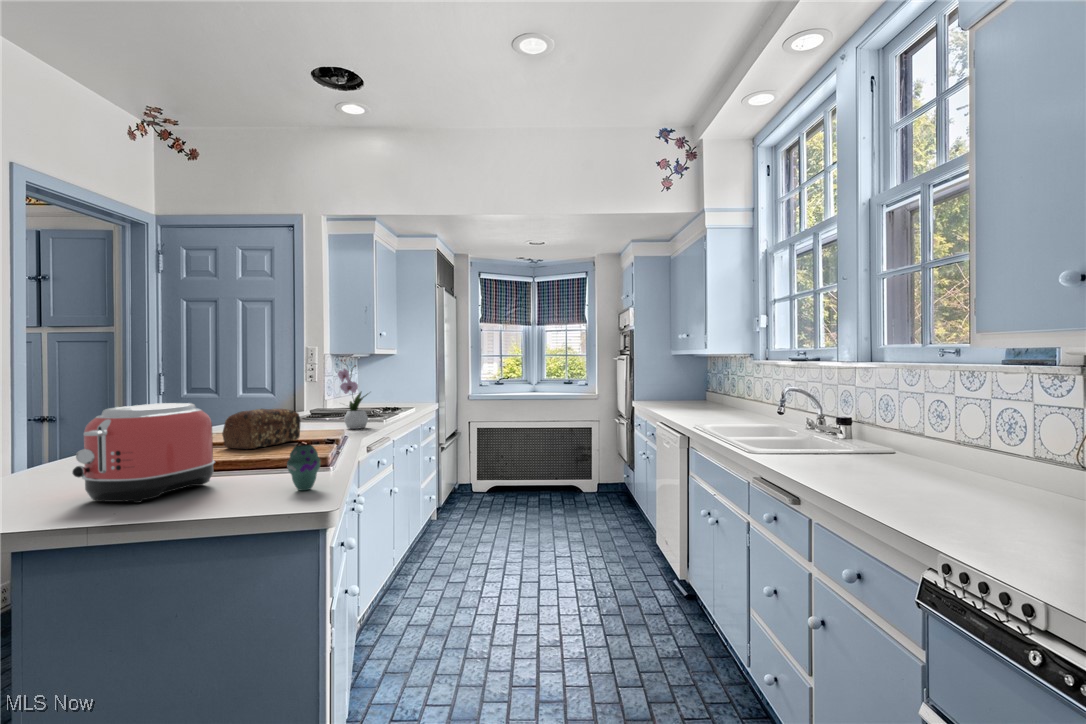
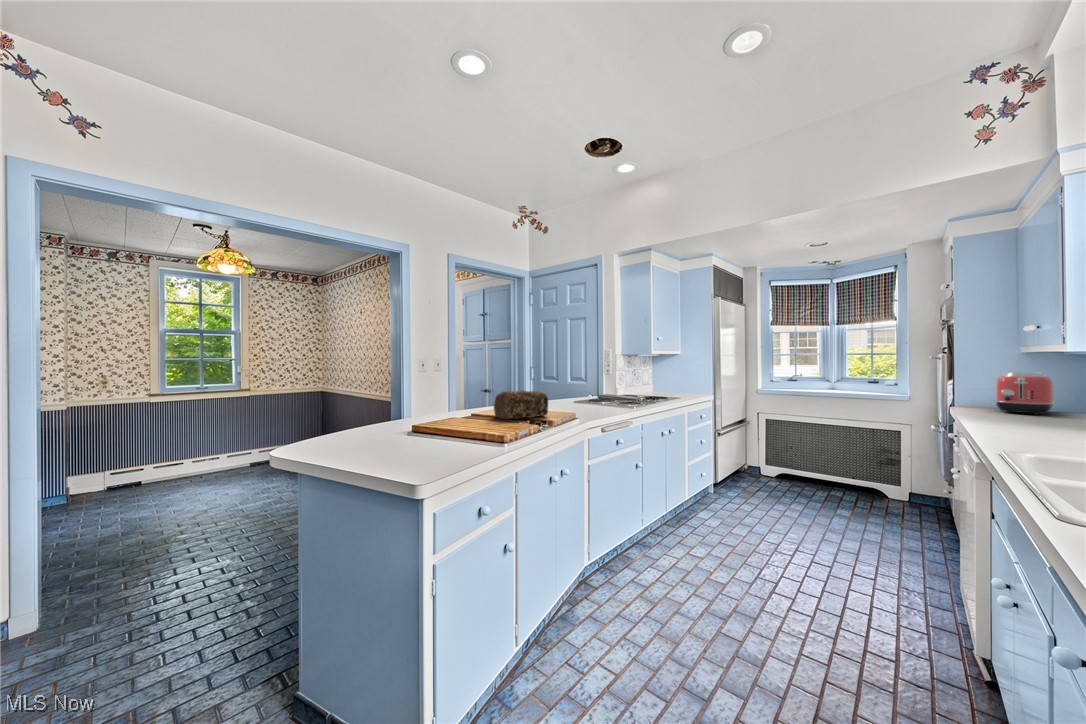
flower arrangement: present [338,359,368,429] -> none [593,355,618,411]
toaster: present [72,403,215,503] -> present [995,372,1055,415]
vase: present [287,444,321,490] -> none [442,421,468,458]

